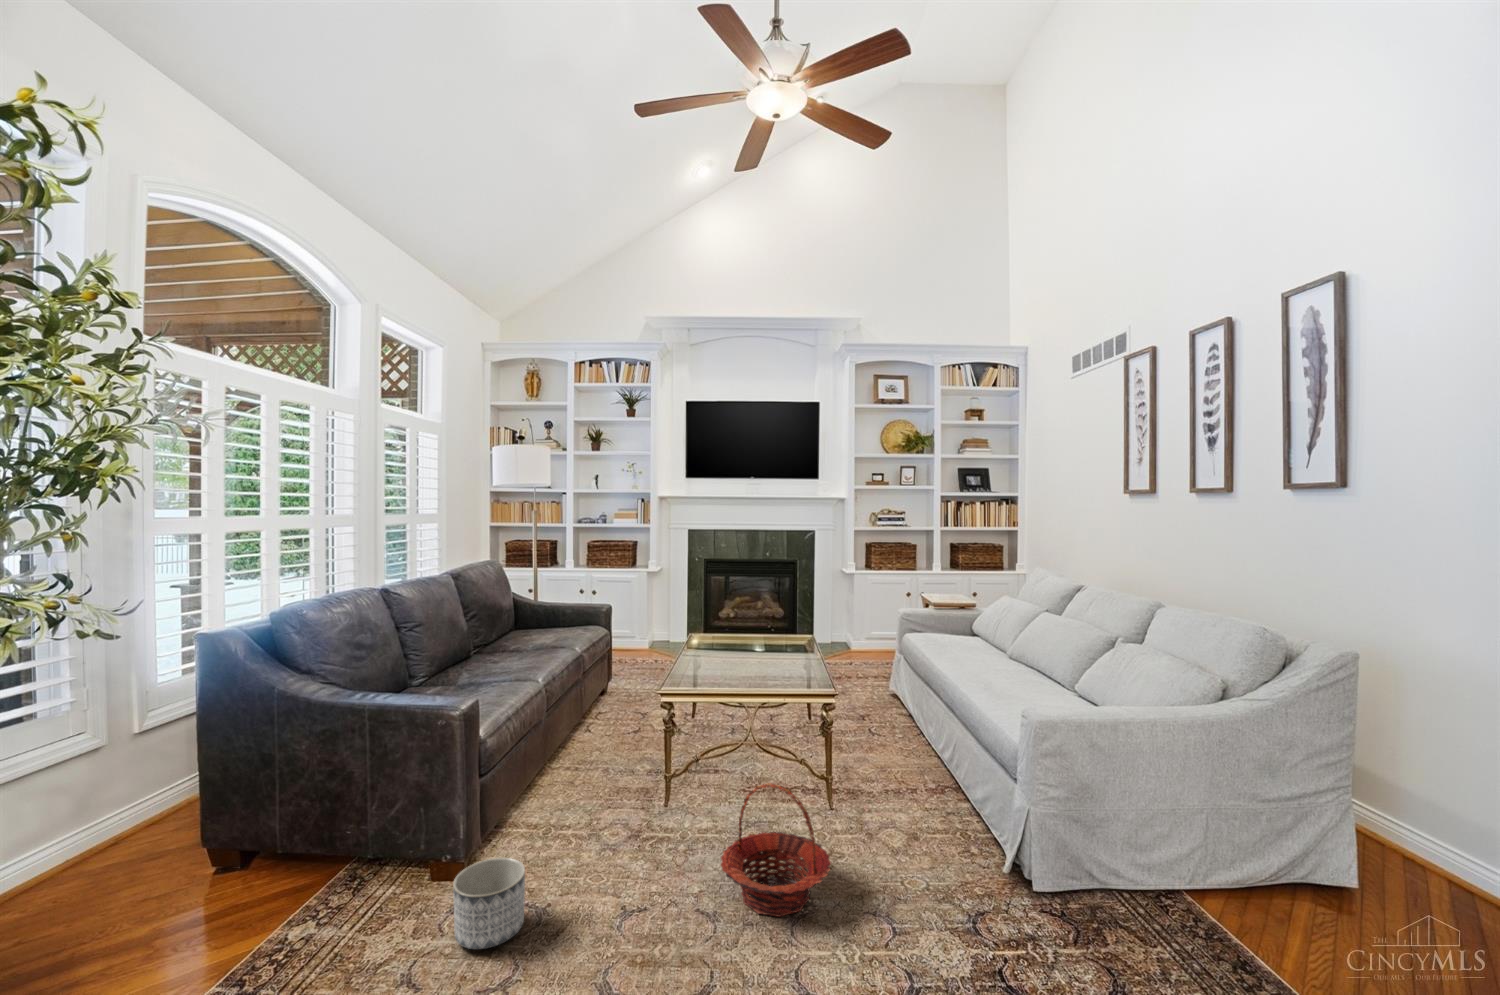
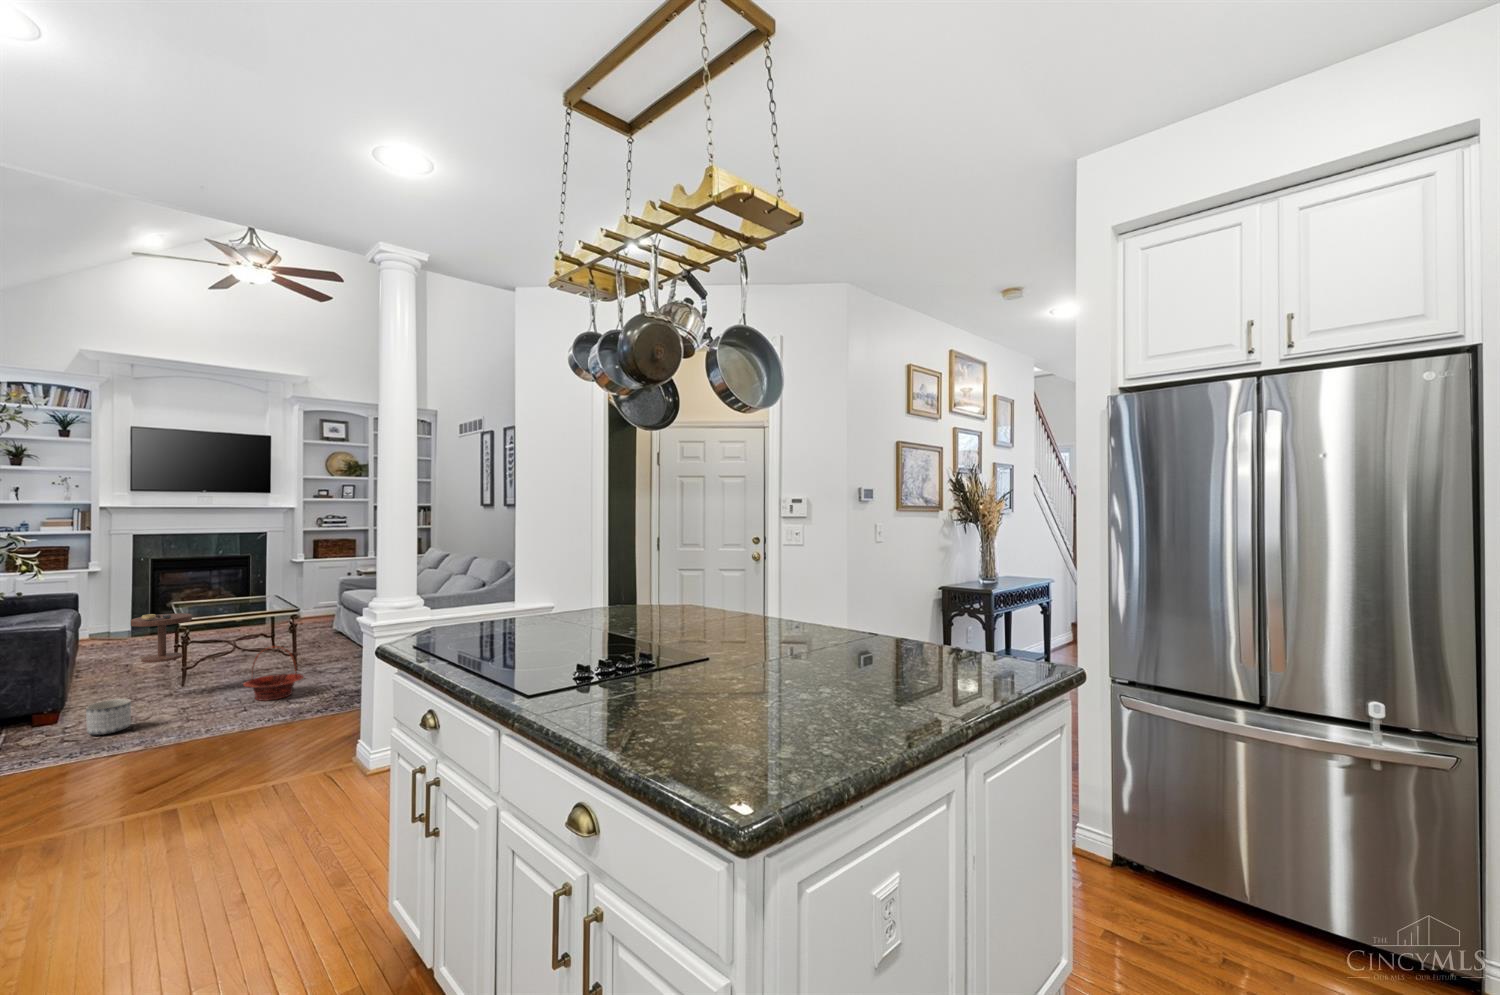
side table: none [582,668,666,826] -> present [131,613,192,663]

